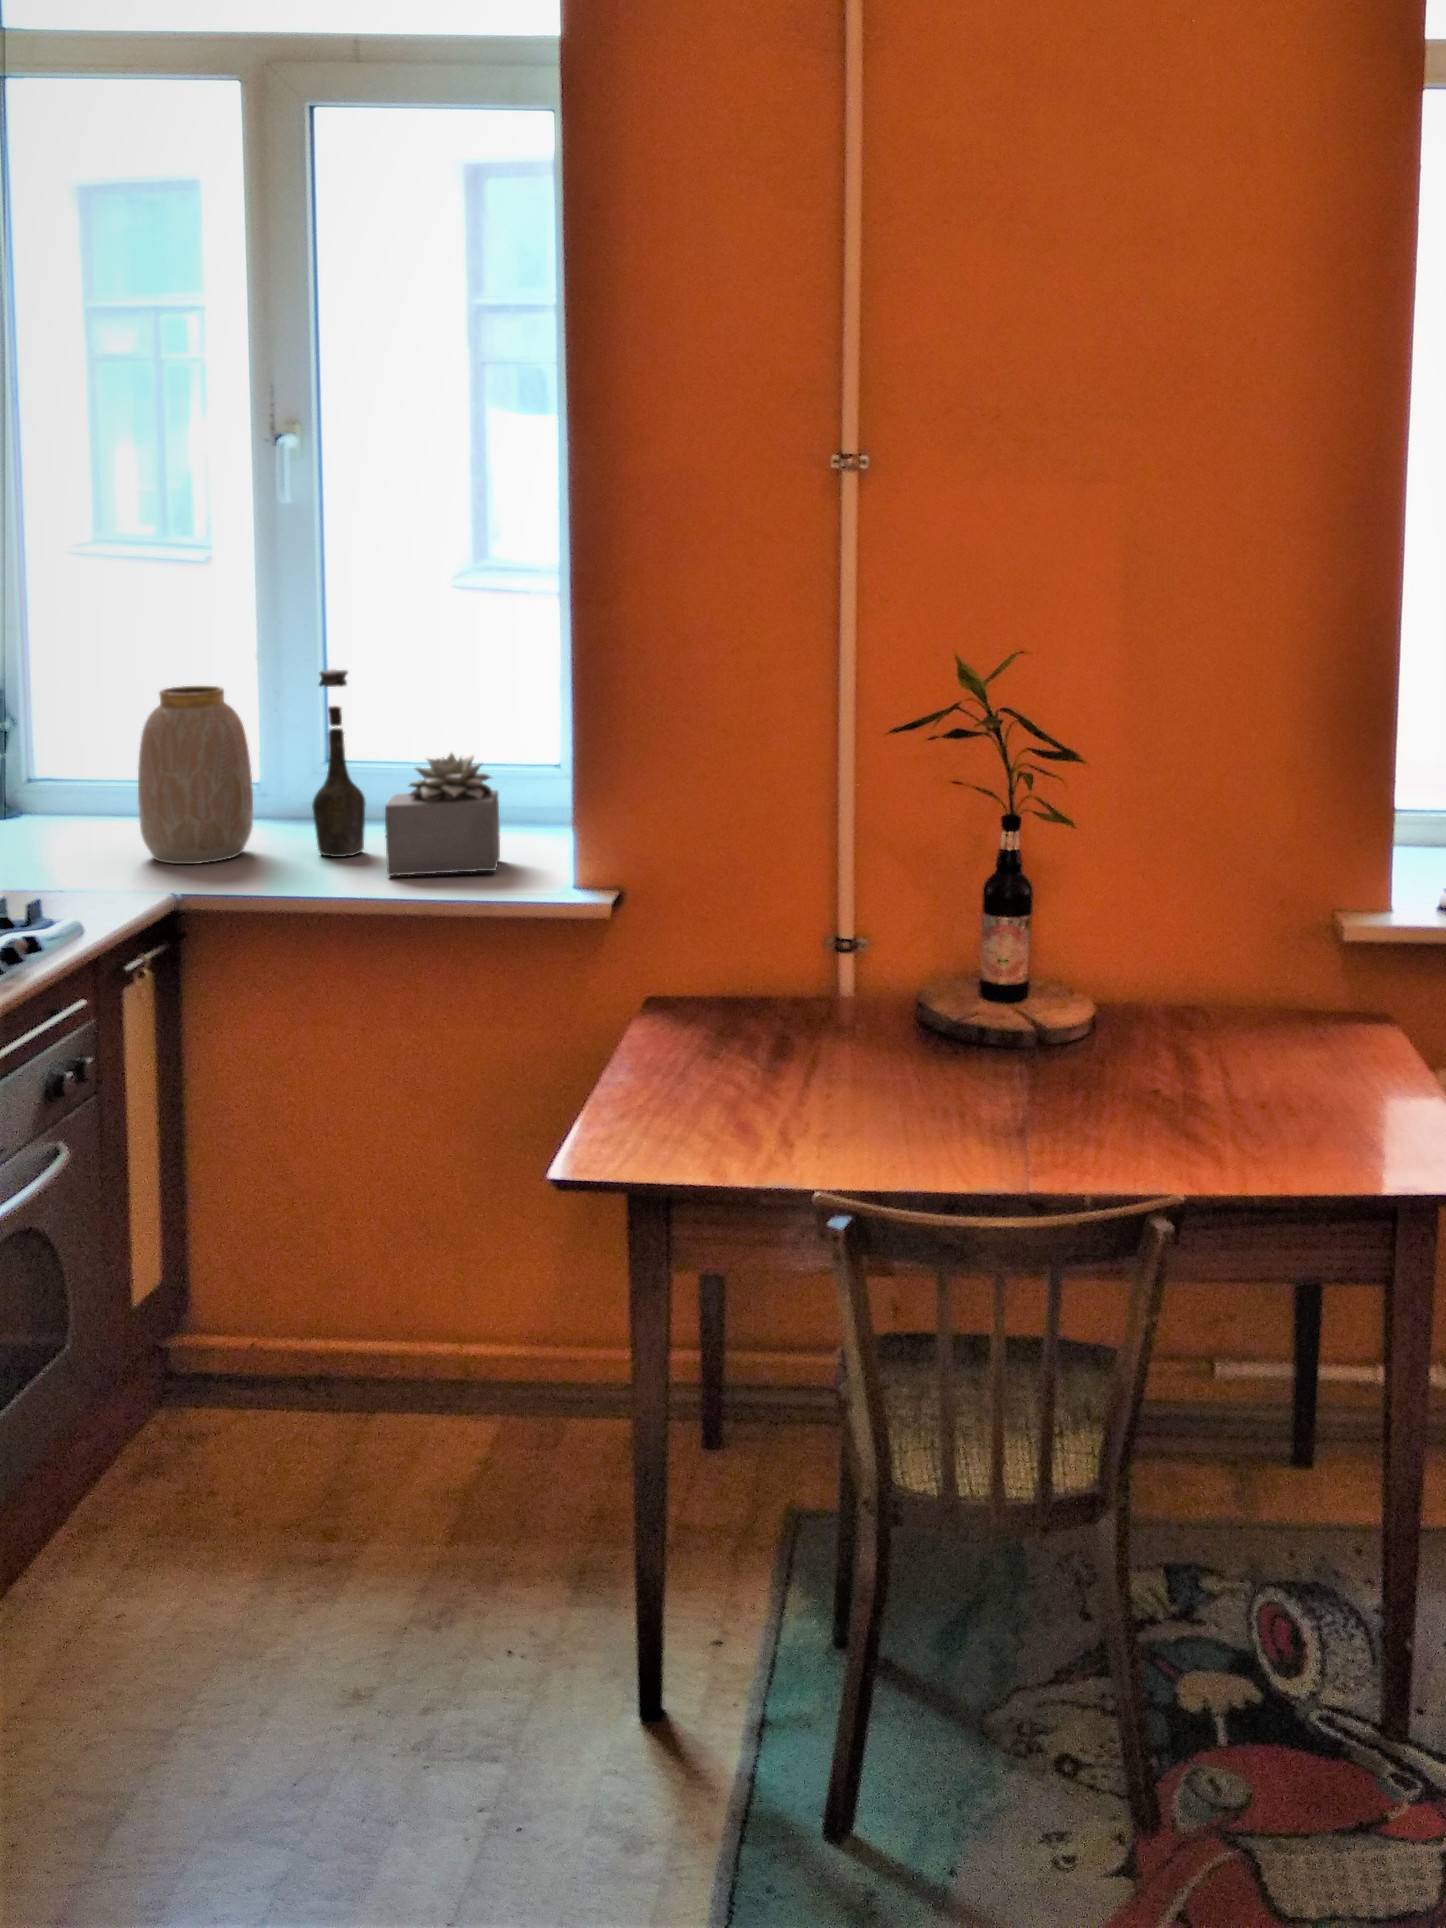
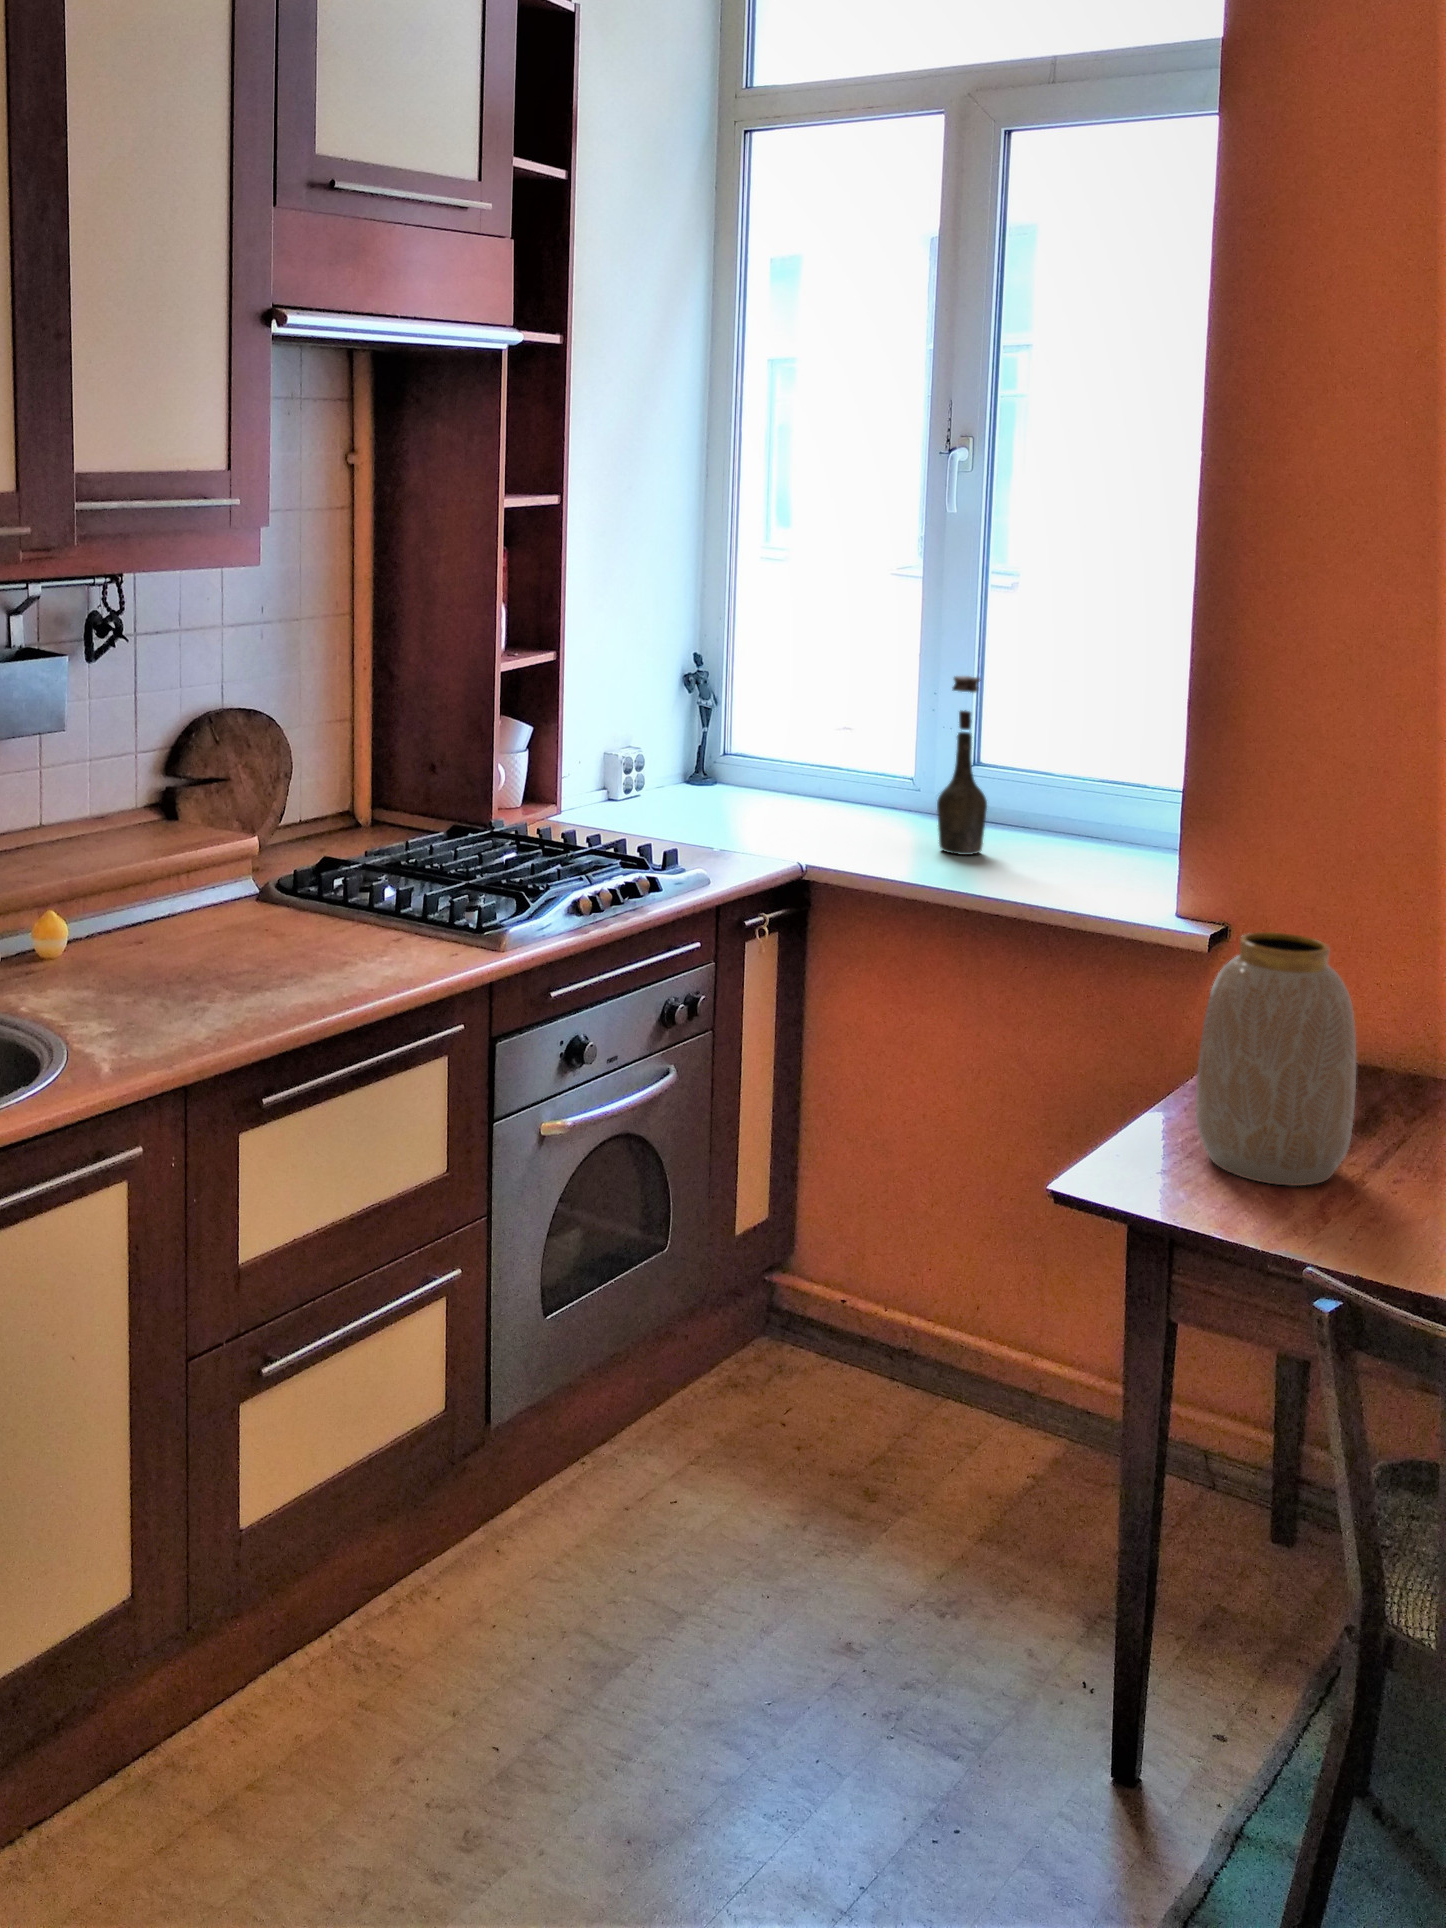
vase: present [138,686,253,864] -> present [1196,932,1356,1186]
succulent plant: present [385,753,500,876] -> none [989,765,1112,887]

